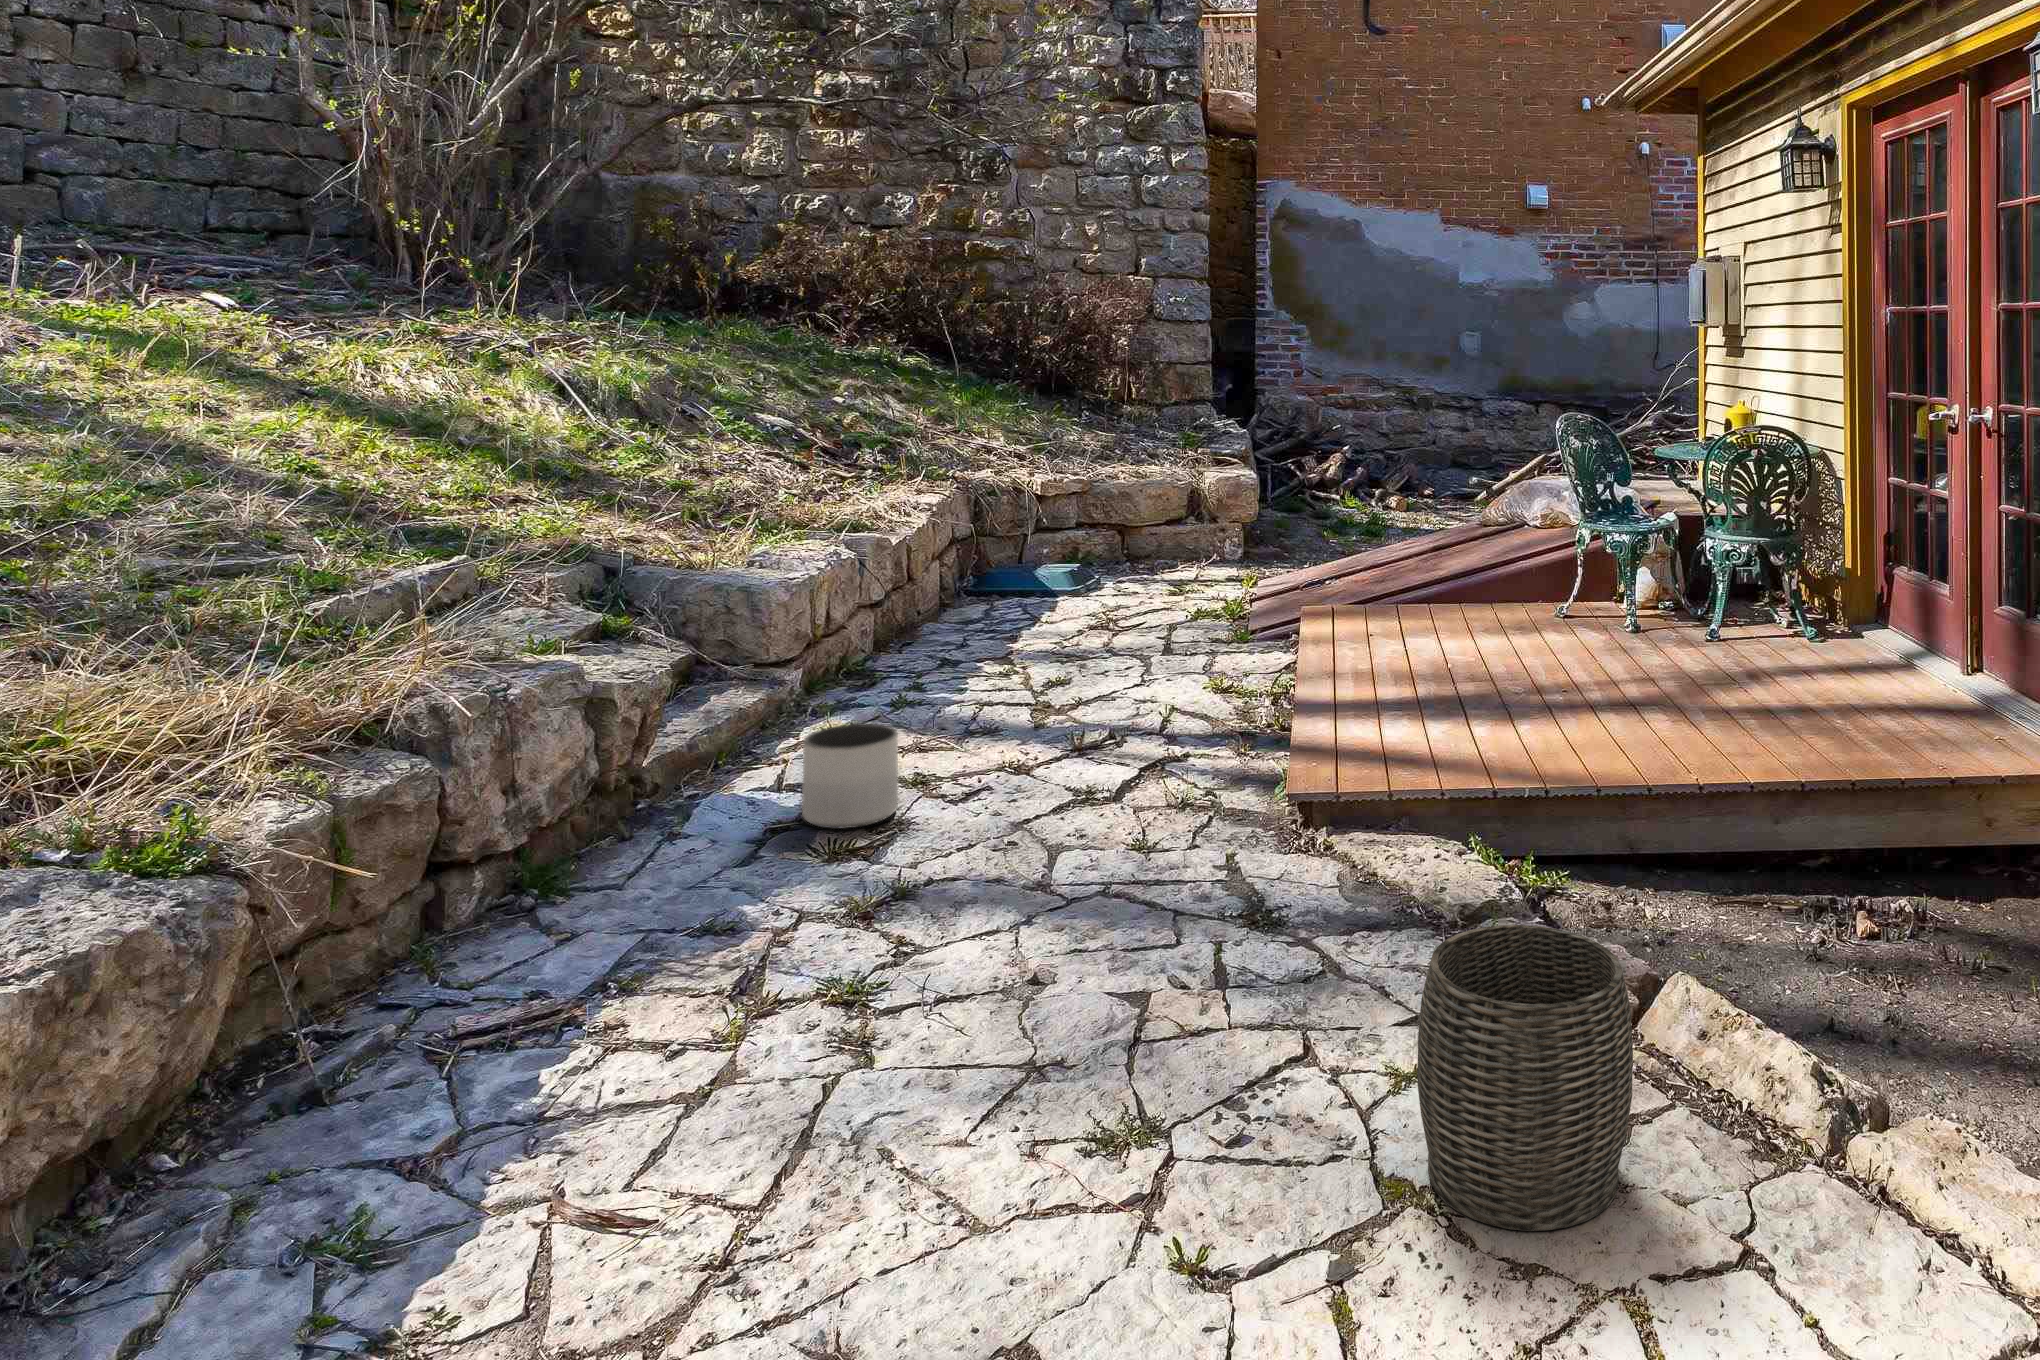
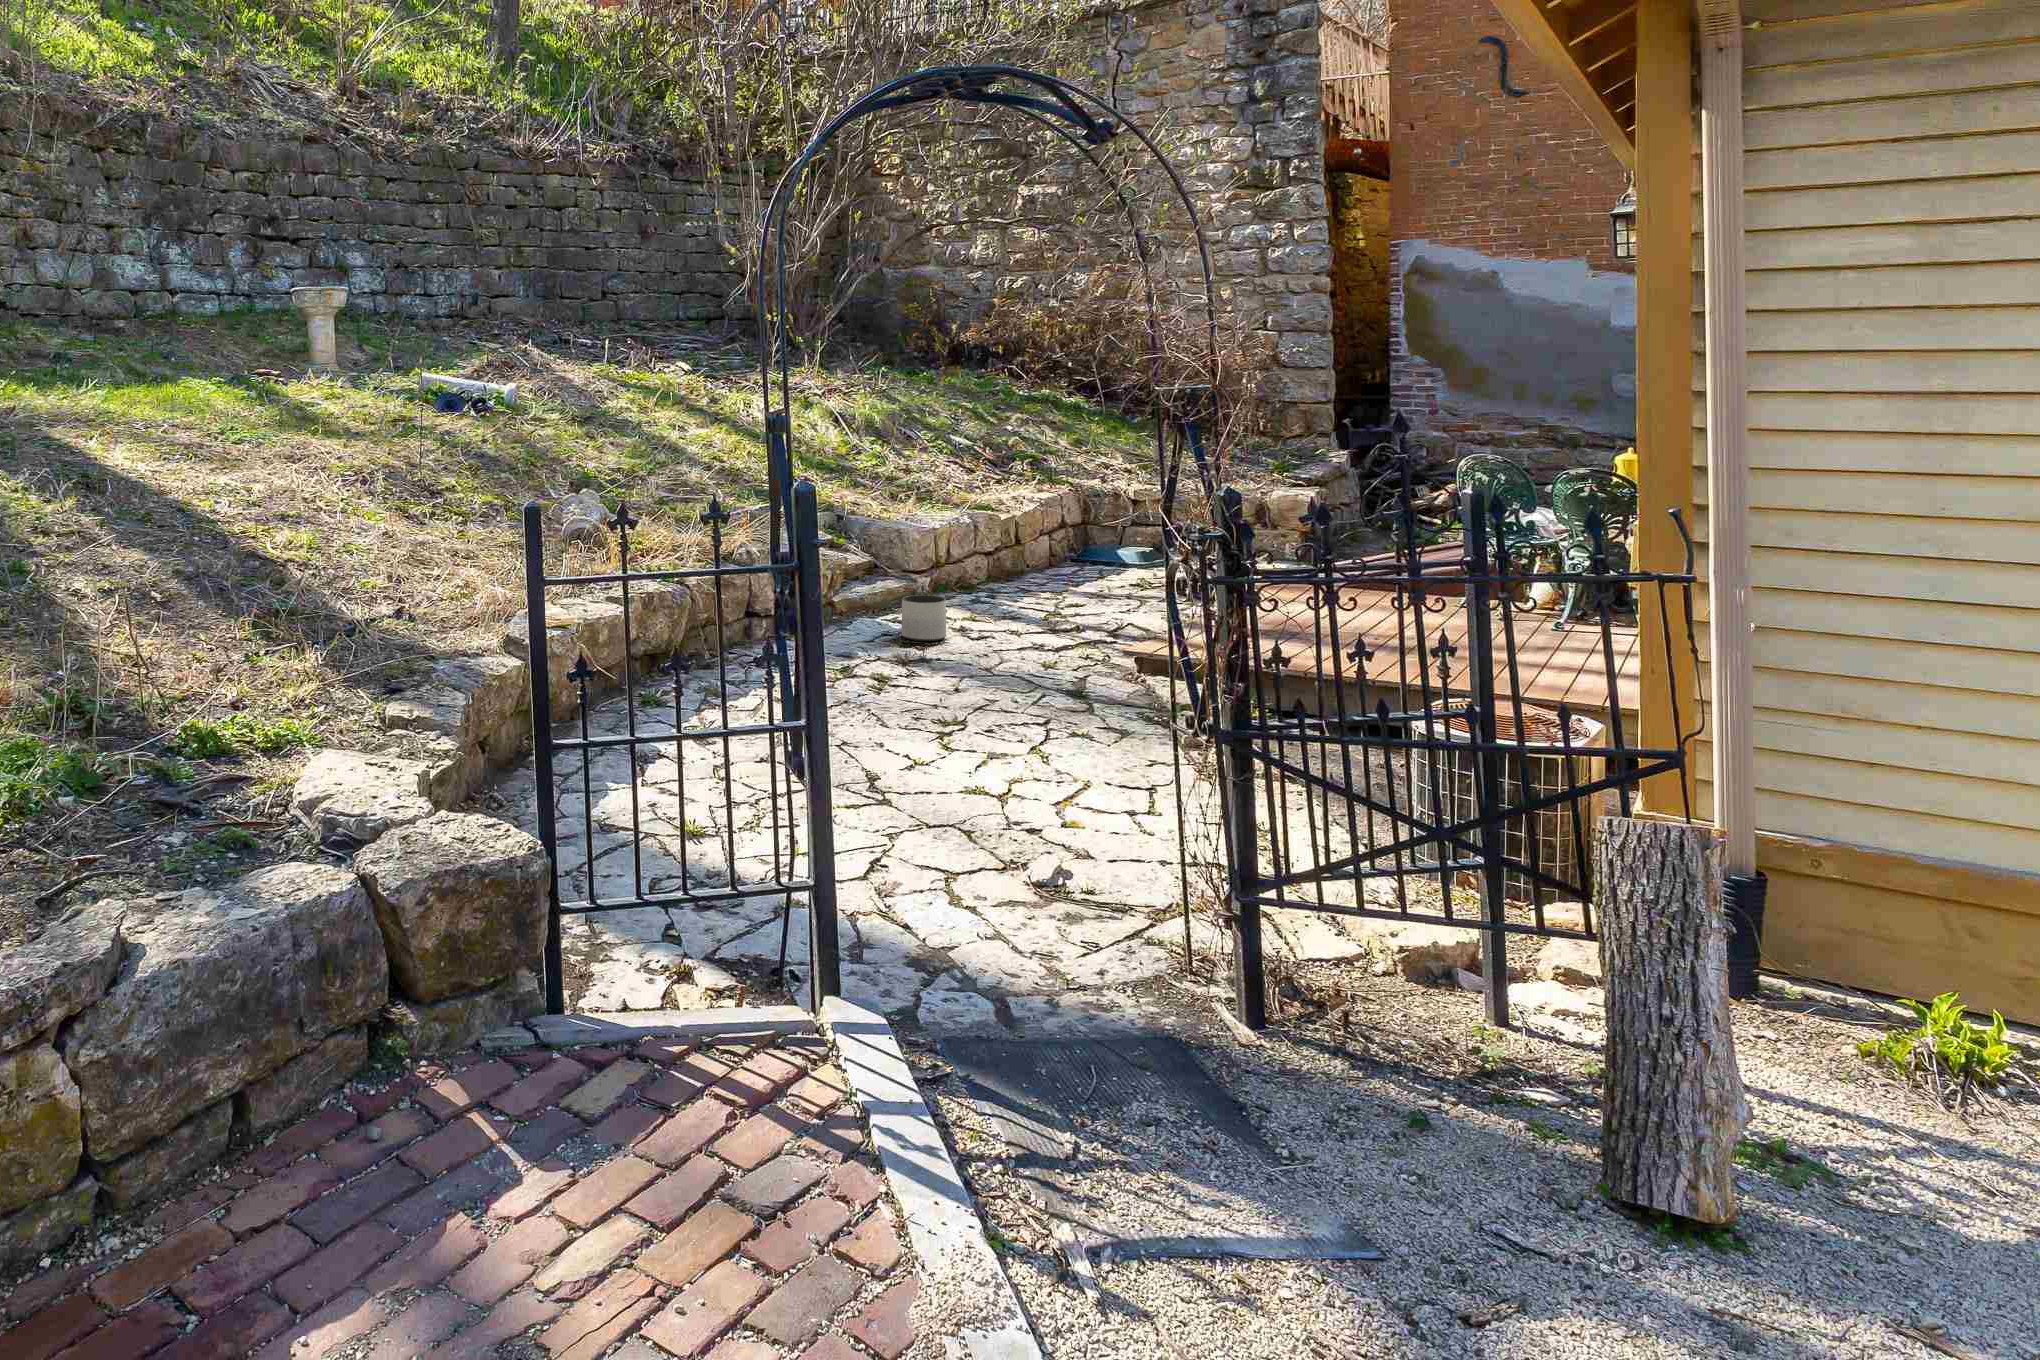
woven basket: present [1417,925,1633,1231] -> none [1039,665,1126,764]

